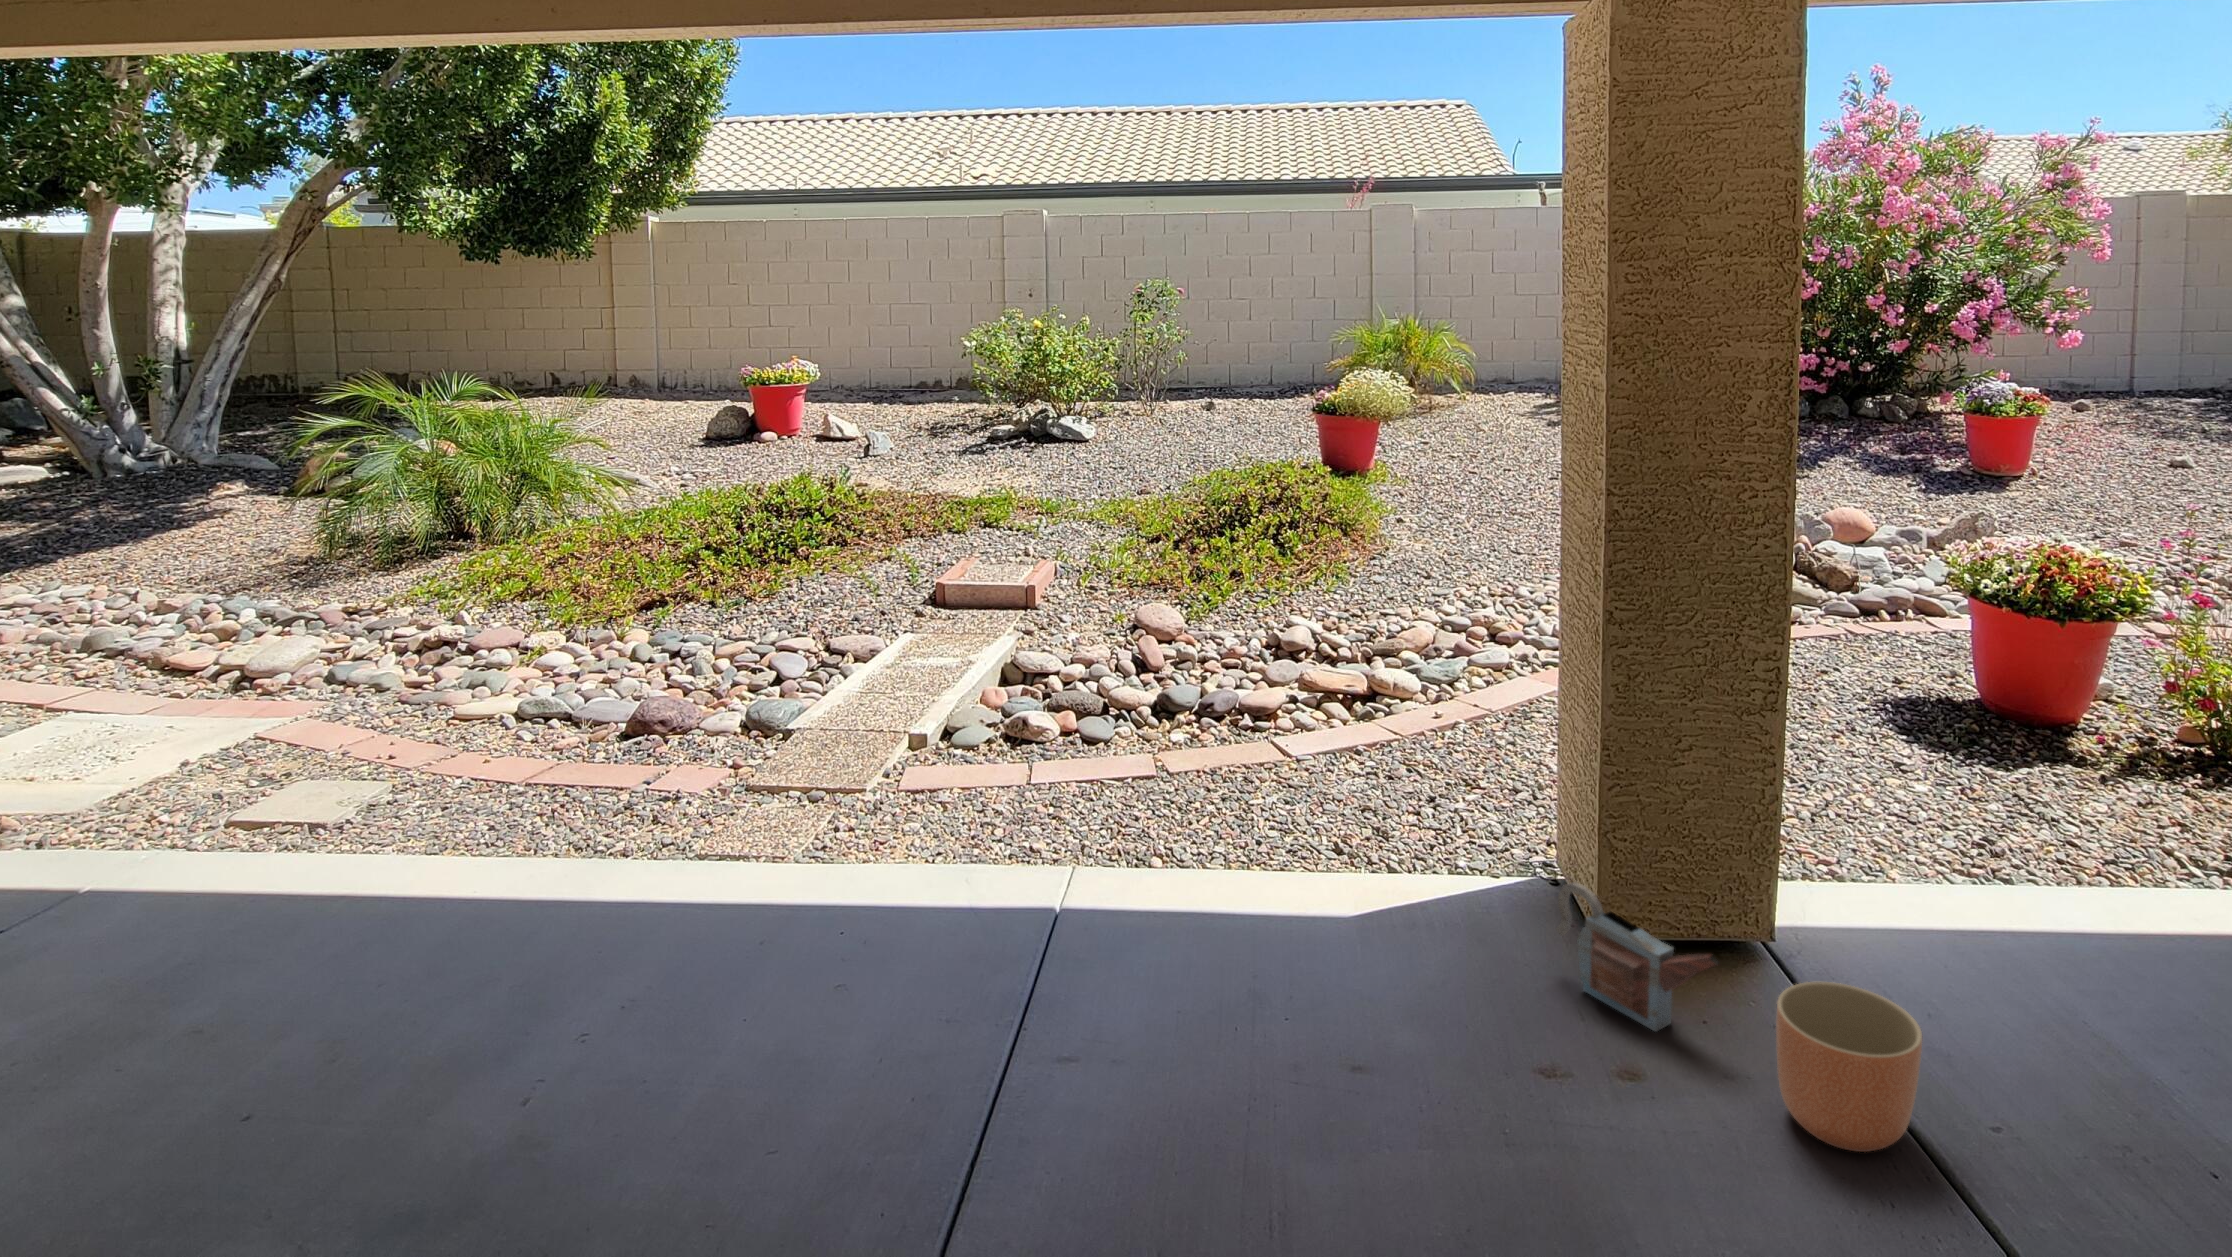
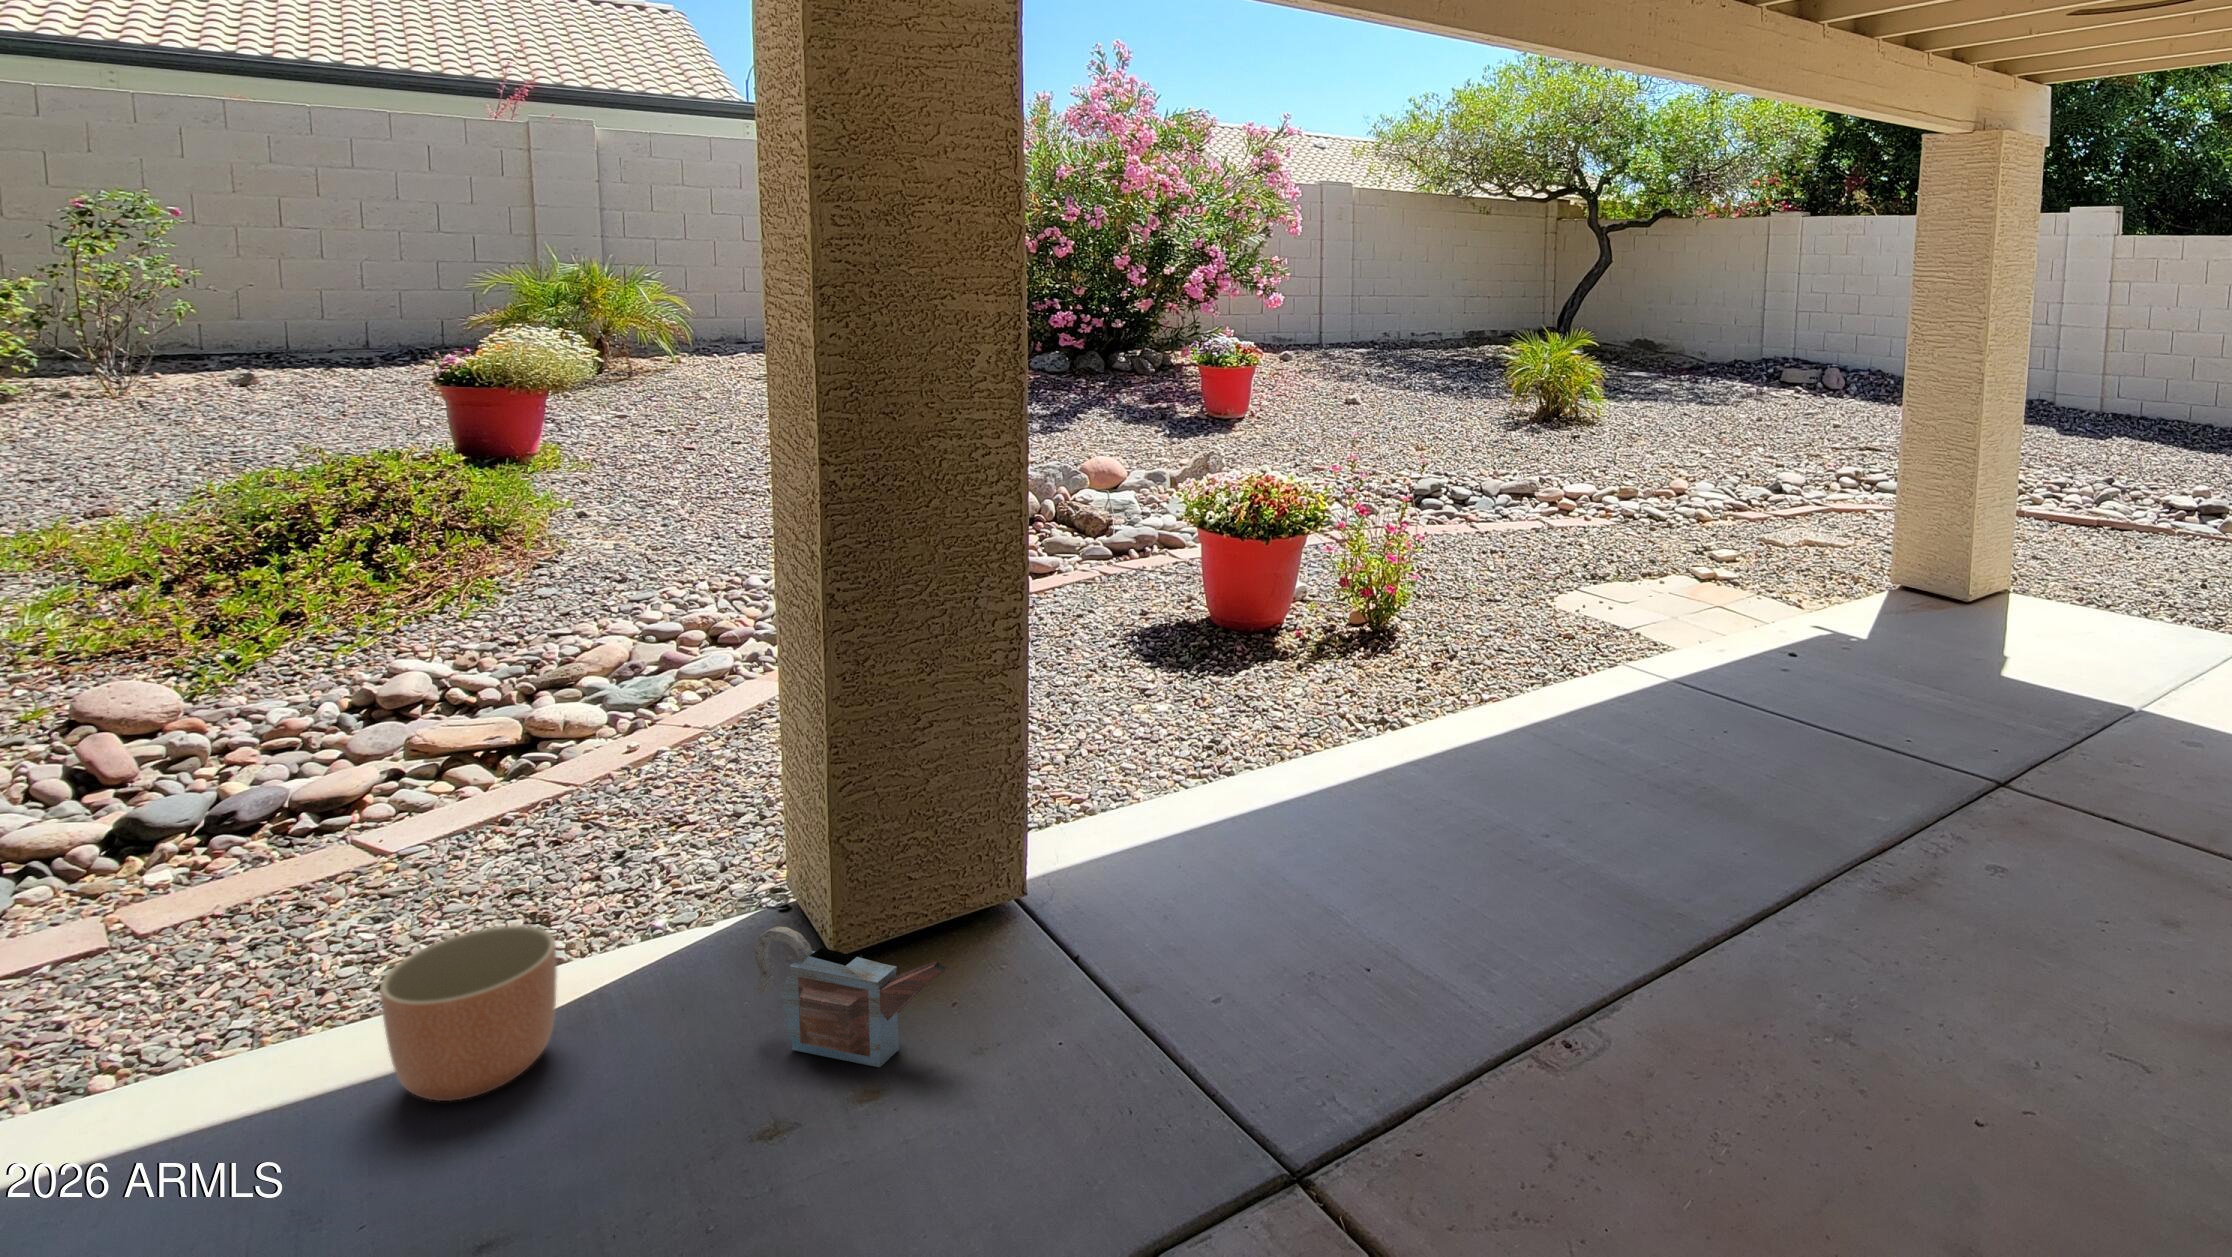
planter: present [1776,982,1922,1152] -> present [380,925,557,1101]

